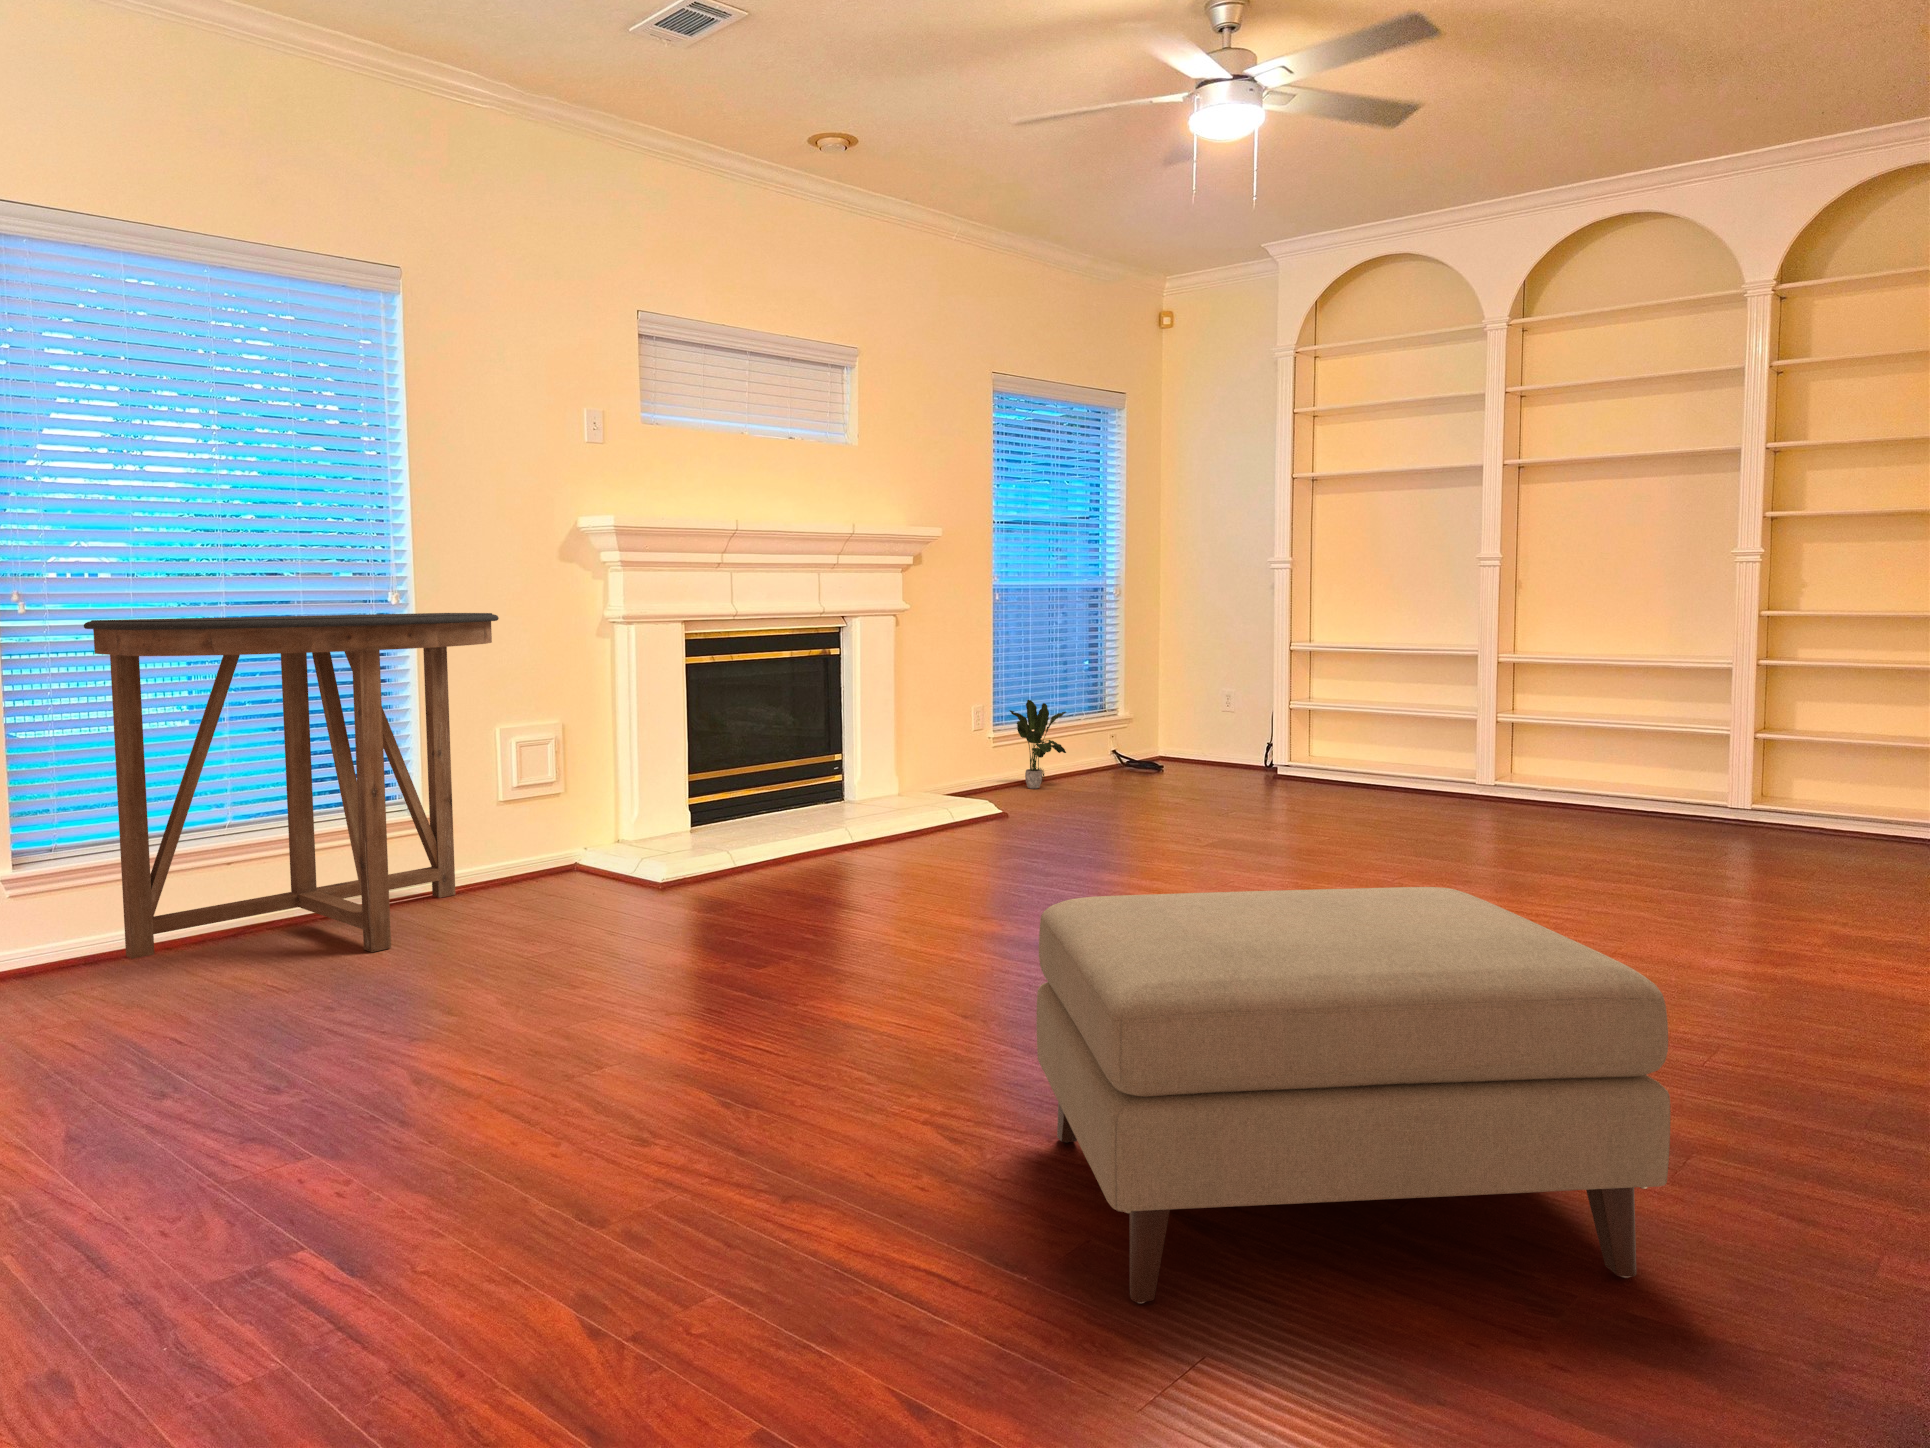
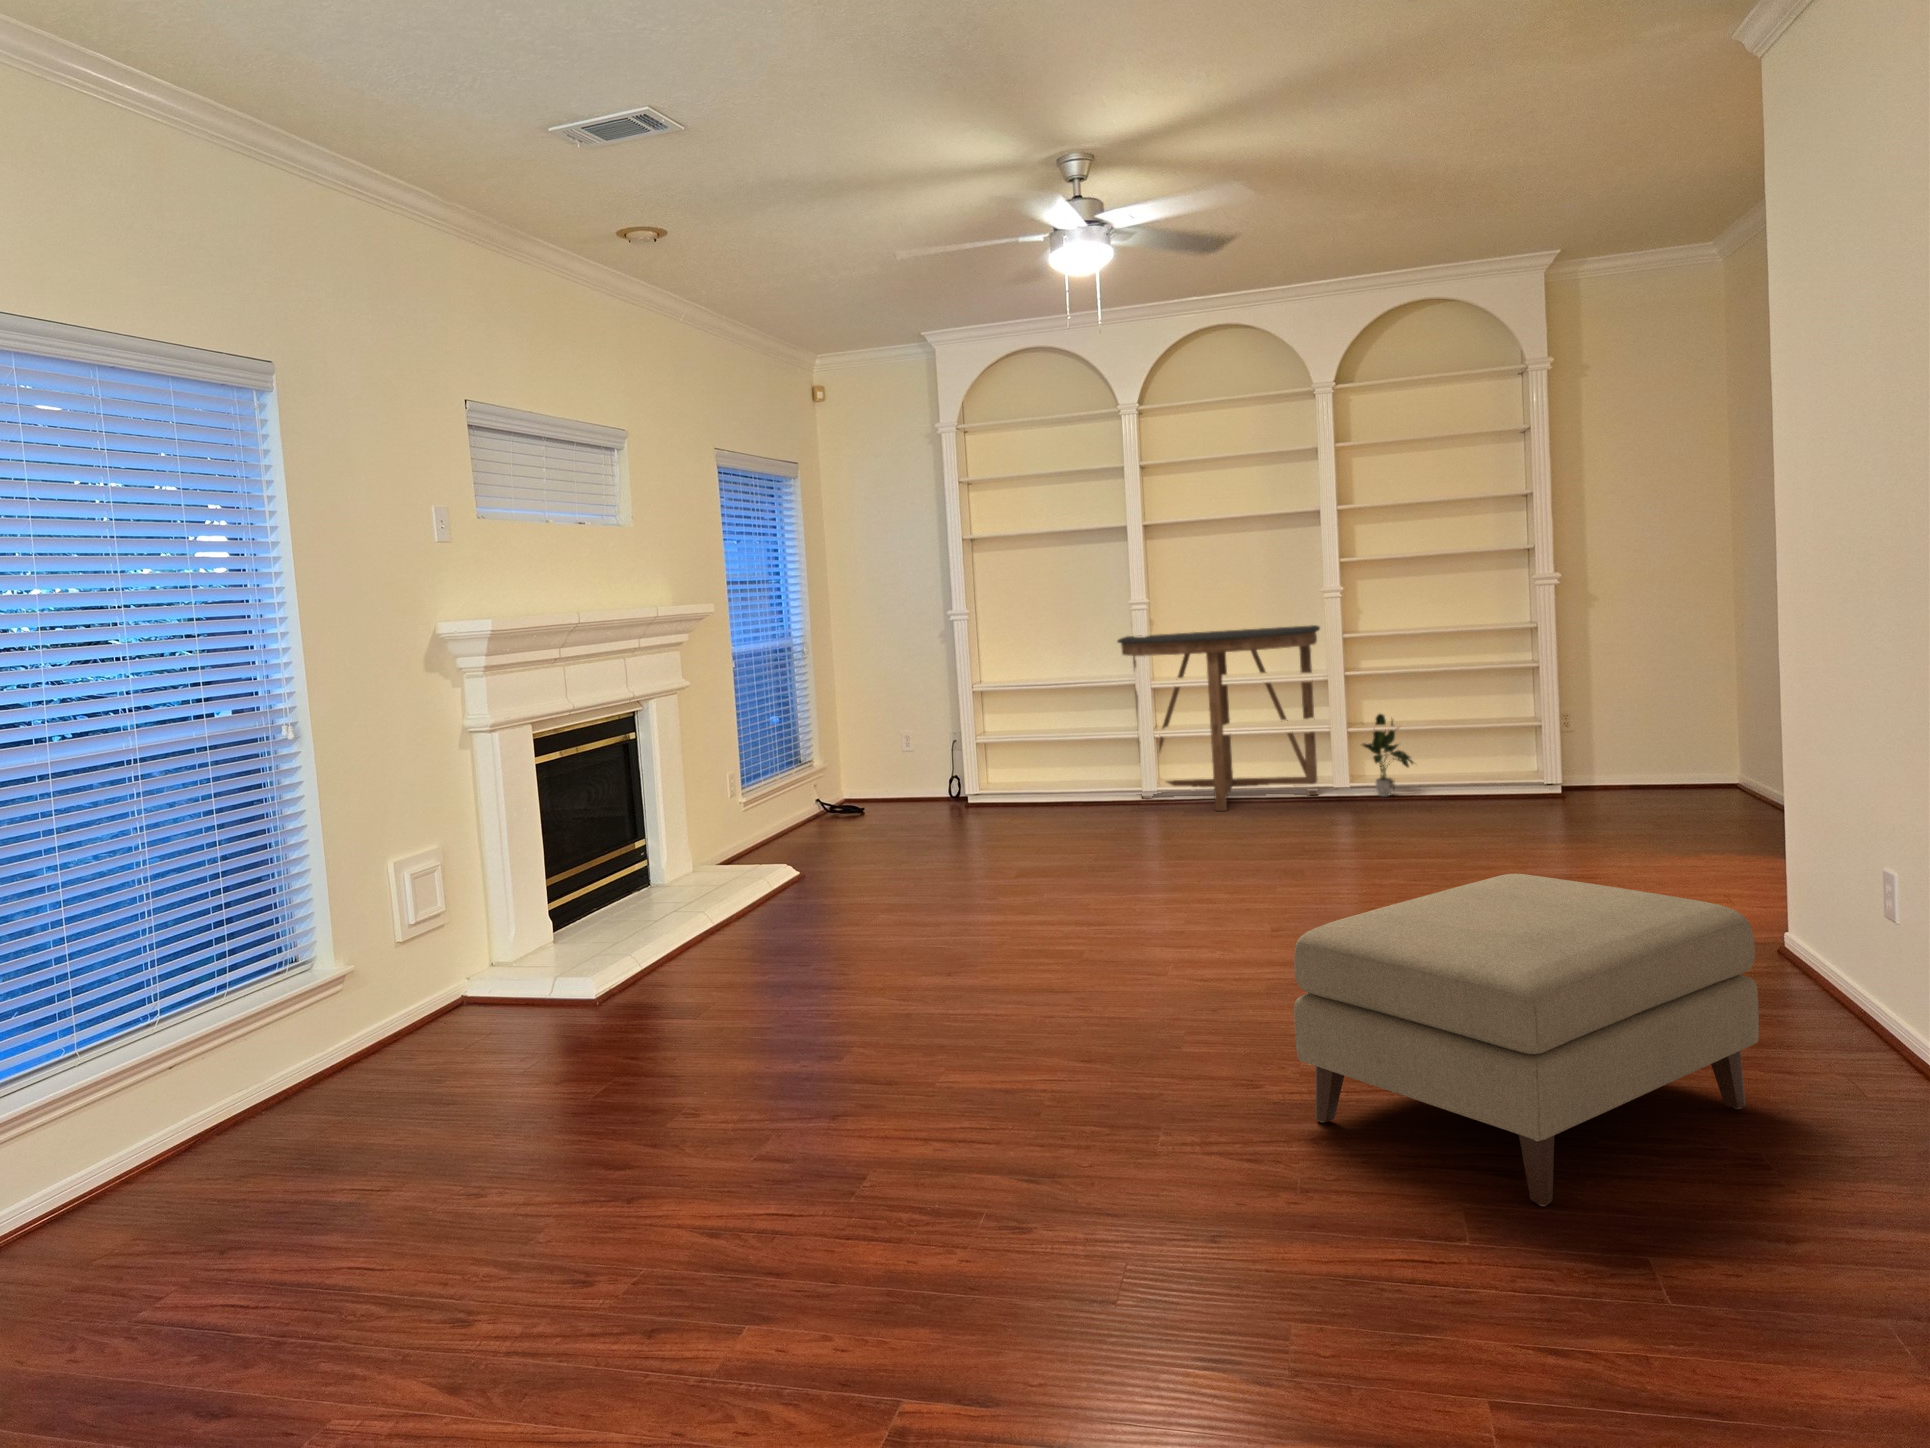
console table: present [84,613,499,959] -> present [1117,625,1320,811]
potted plant: present [1010,700,1066,789] -> present [1363,714,1413,796]

